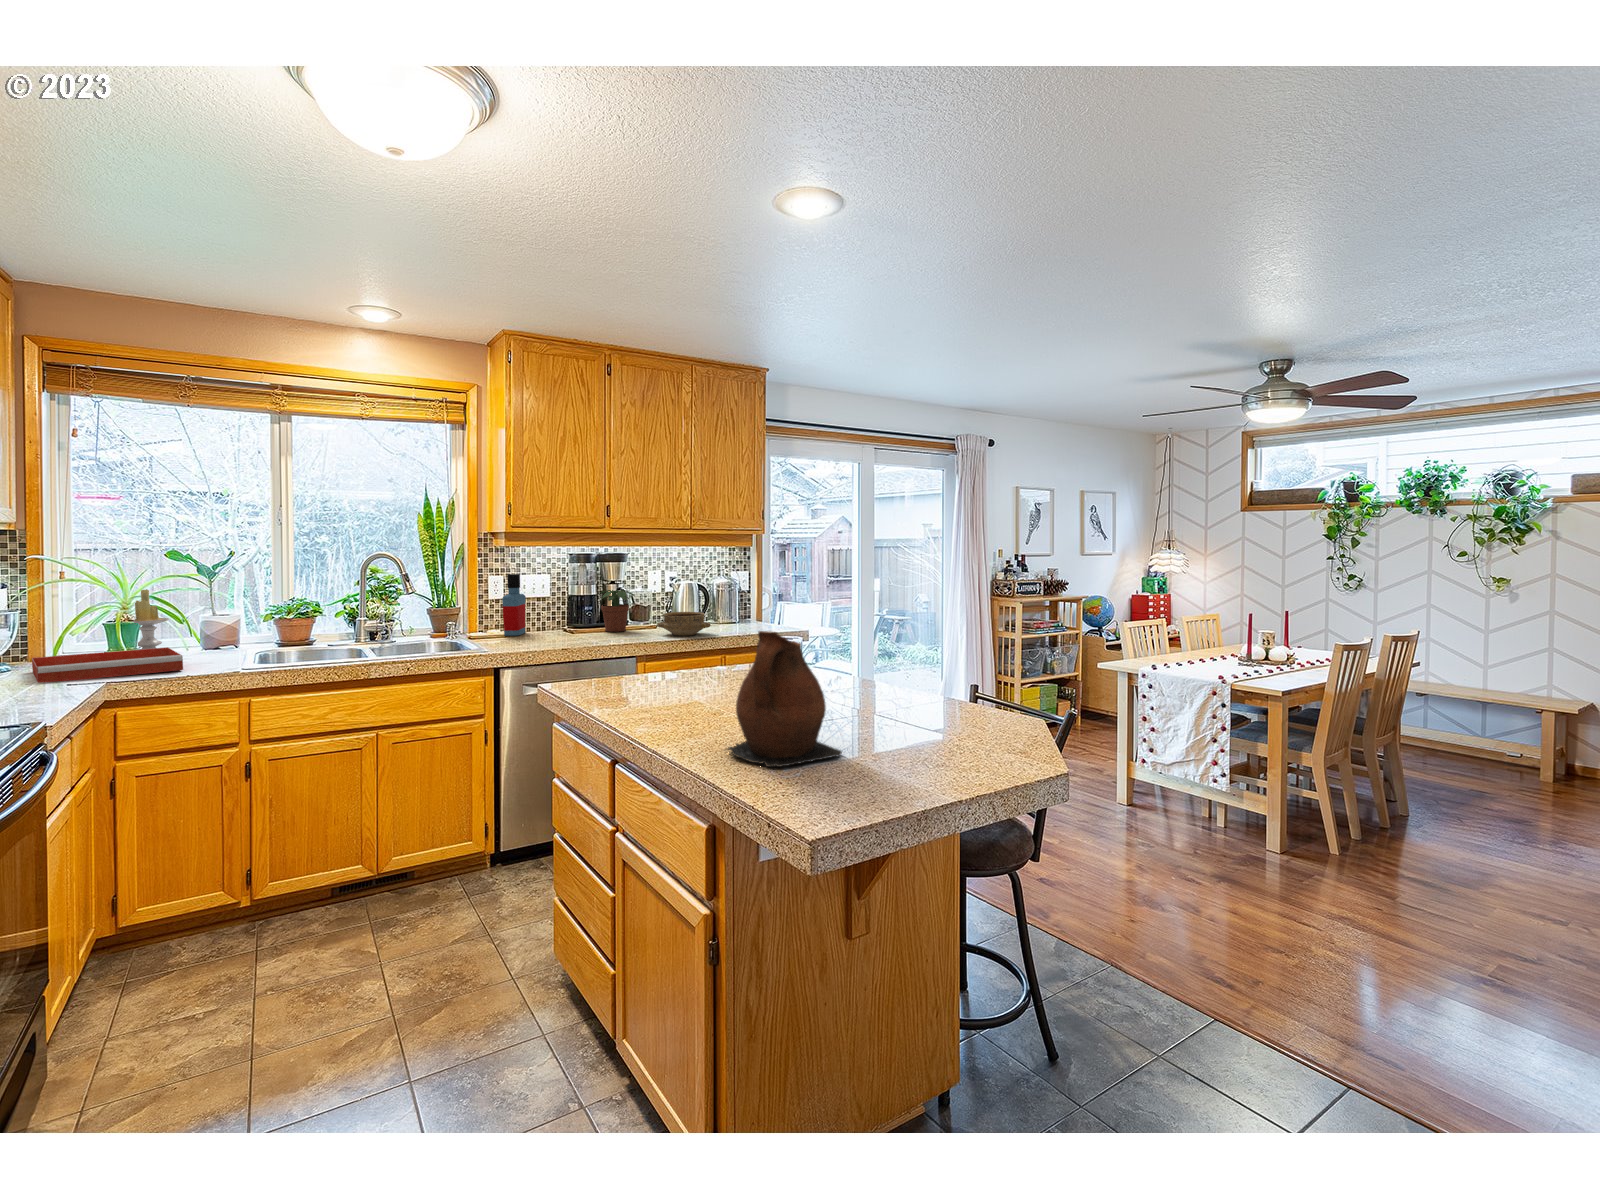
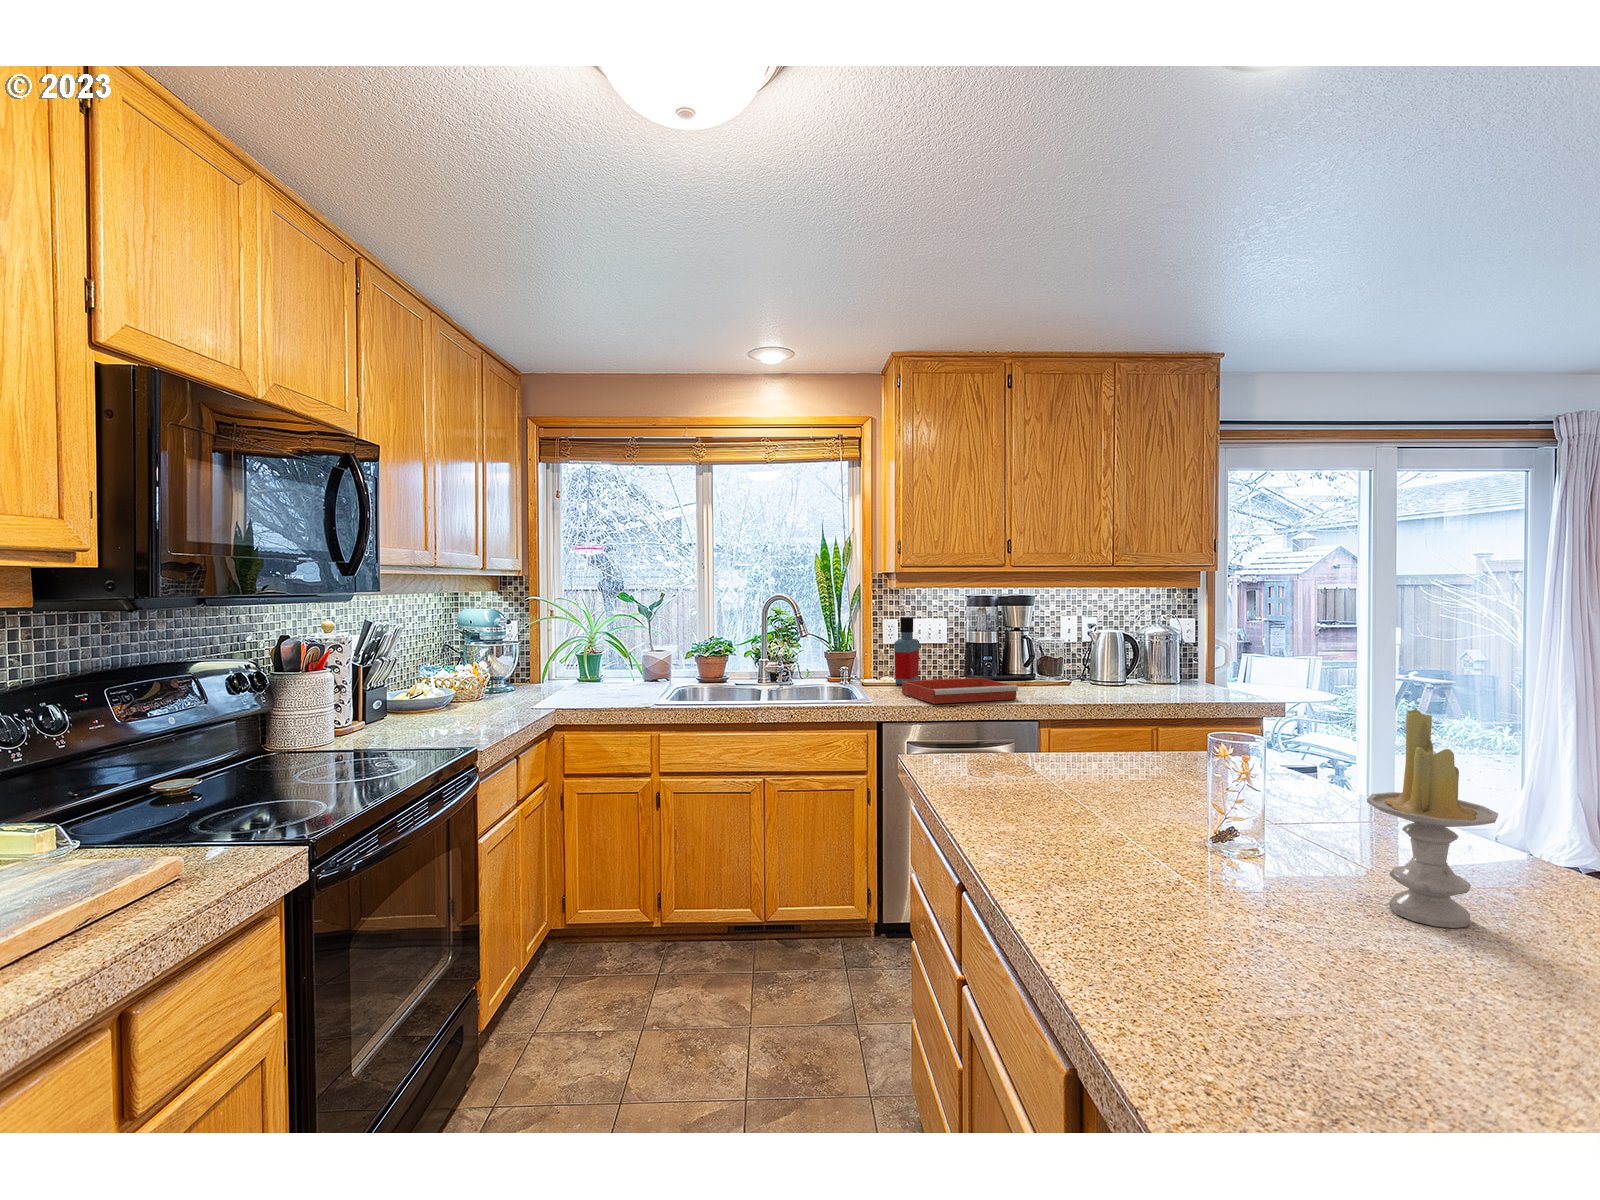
candle: present [131,589,169,649] -> present [1367,710,1498,928]
potted plant: present [601,590,635,632] -> none [1000,637,1042,686]
ceramic bowl: present [658,612,710,636] -> none [1068,666,1138,696]
ceramic pitcher: present [728,631,842,767] -> none [1116,715,1331,943]
tray: present [32,647,183,683] -> present [902,678,1018,704]

